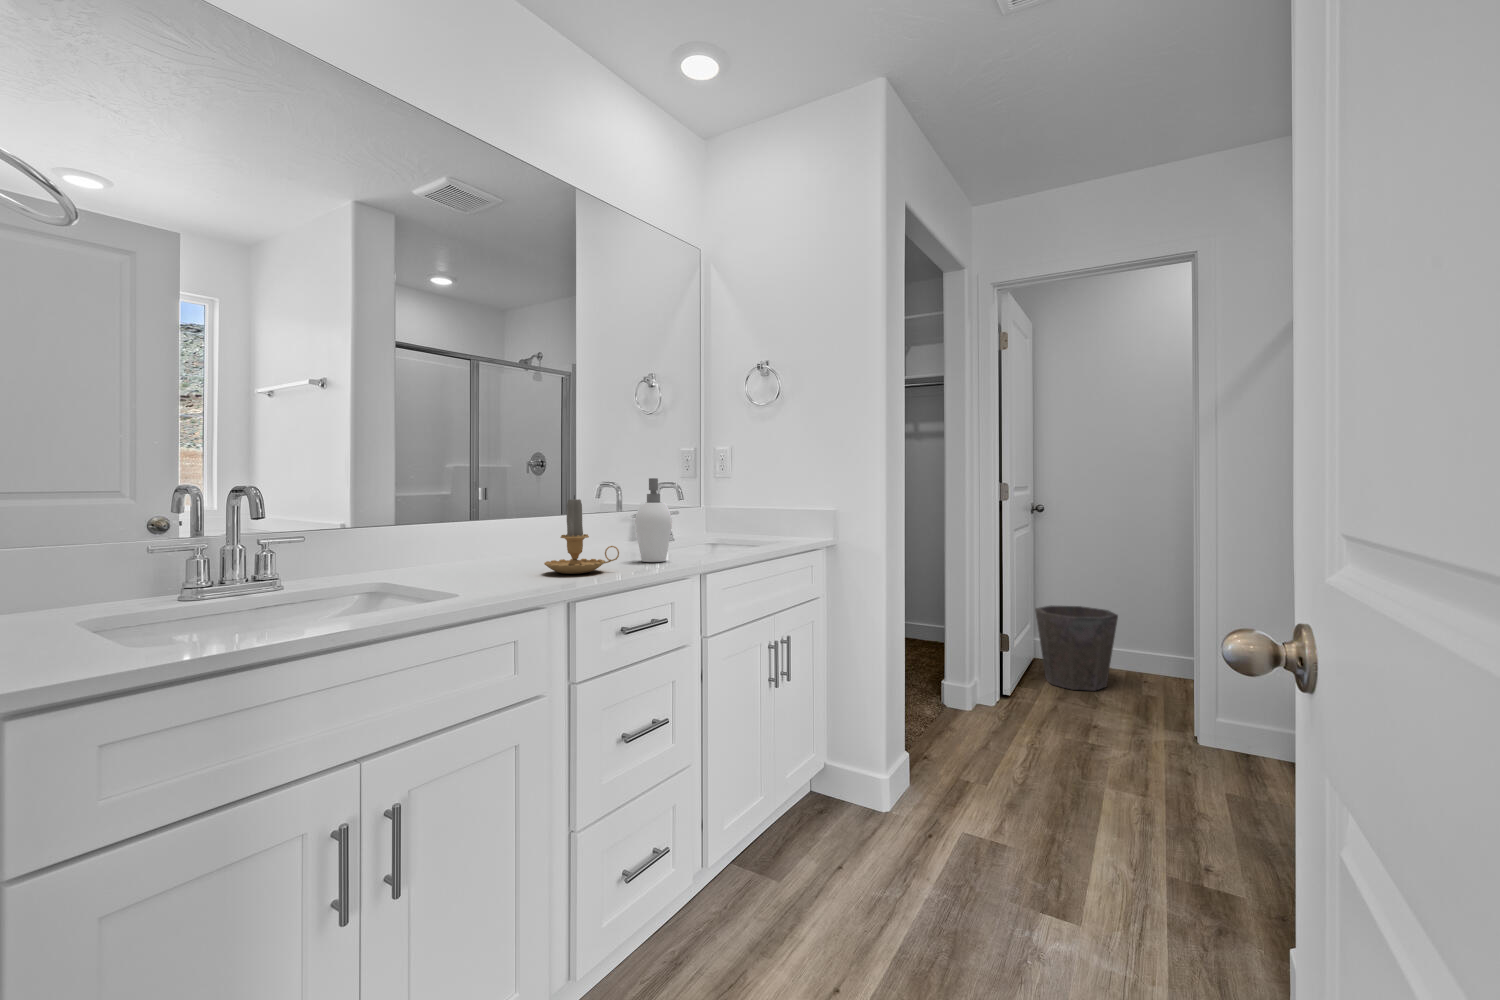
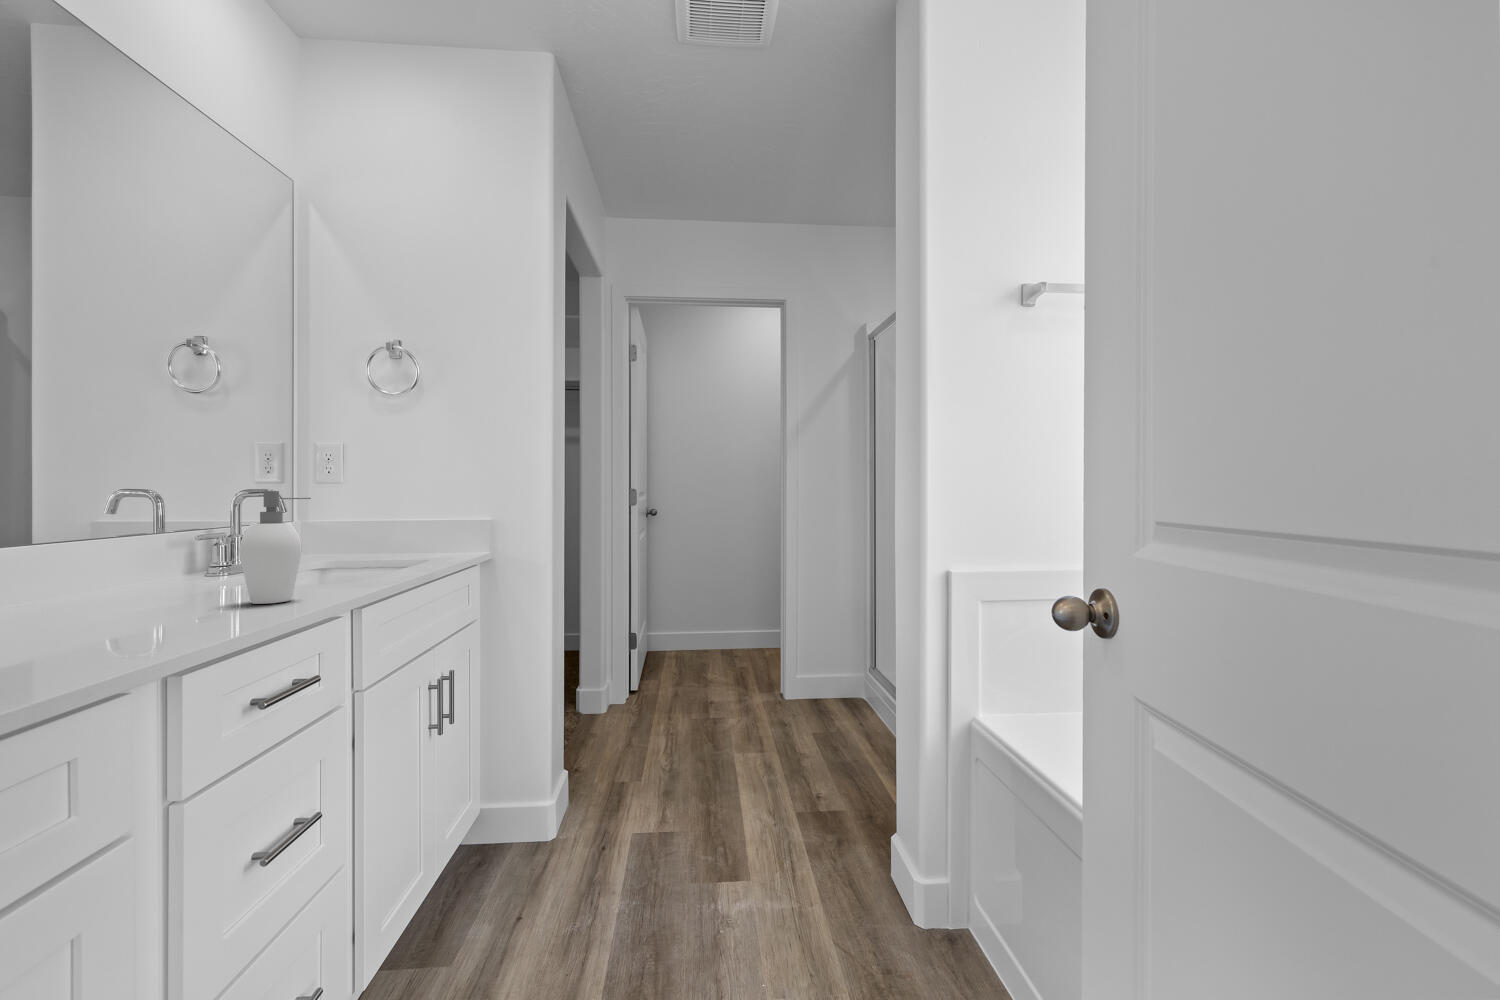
candle: present [544,496,619,574] -> none [76,515,228,635]
waste bin: present [1035,605,1118,691] -> none [652,603,716,675]

